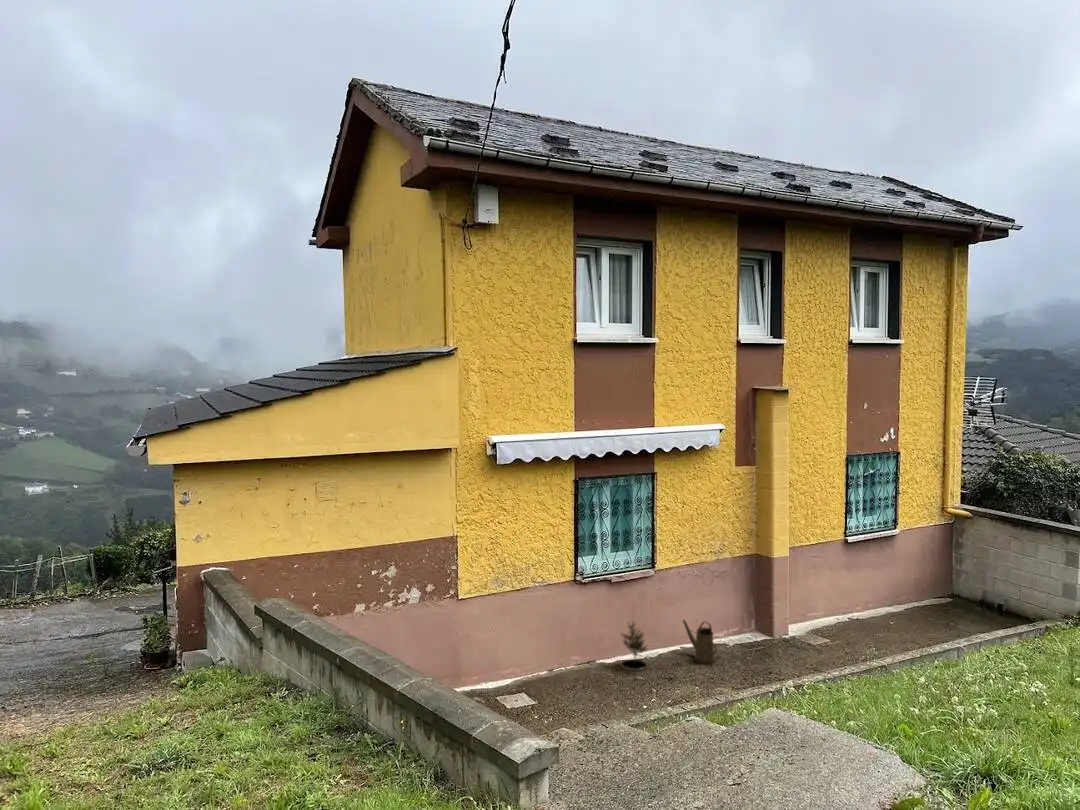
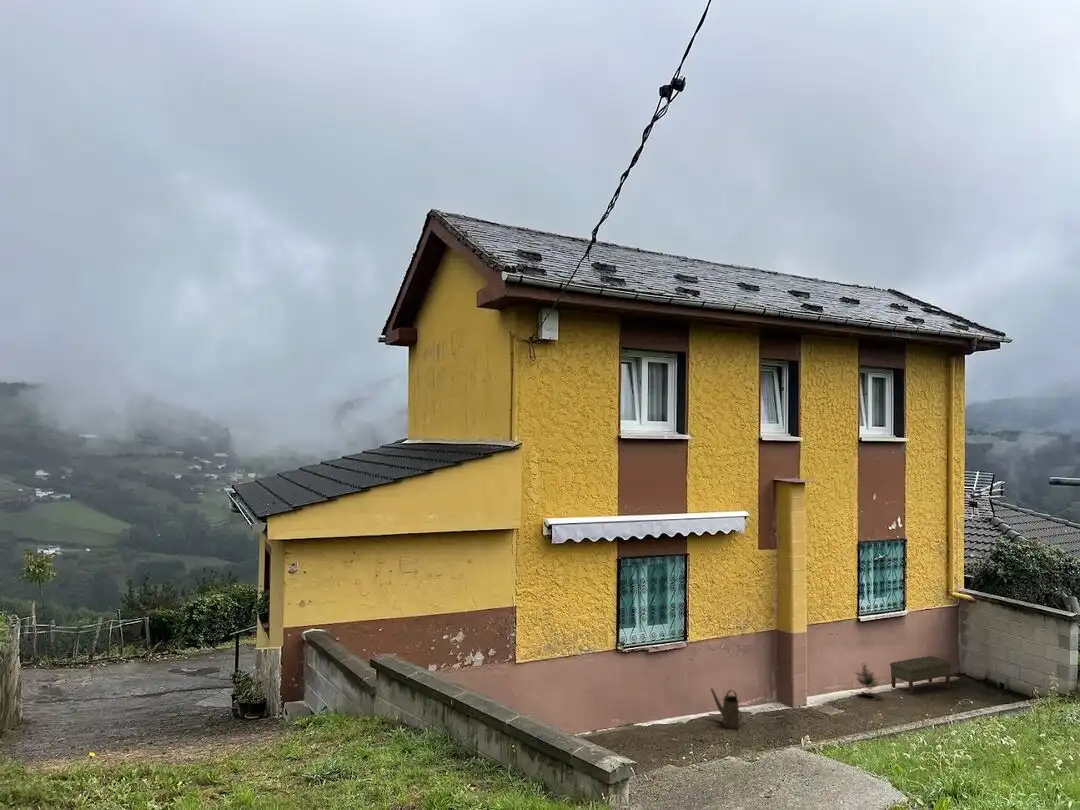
bench: none [879,577,945,620] -> present [890,656,951,695]
potted tree: present [621,623,647,671] -> present [856,665,878,701]

